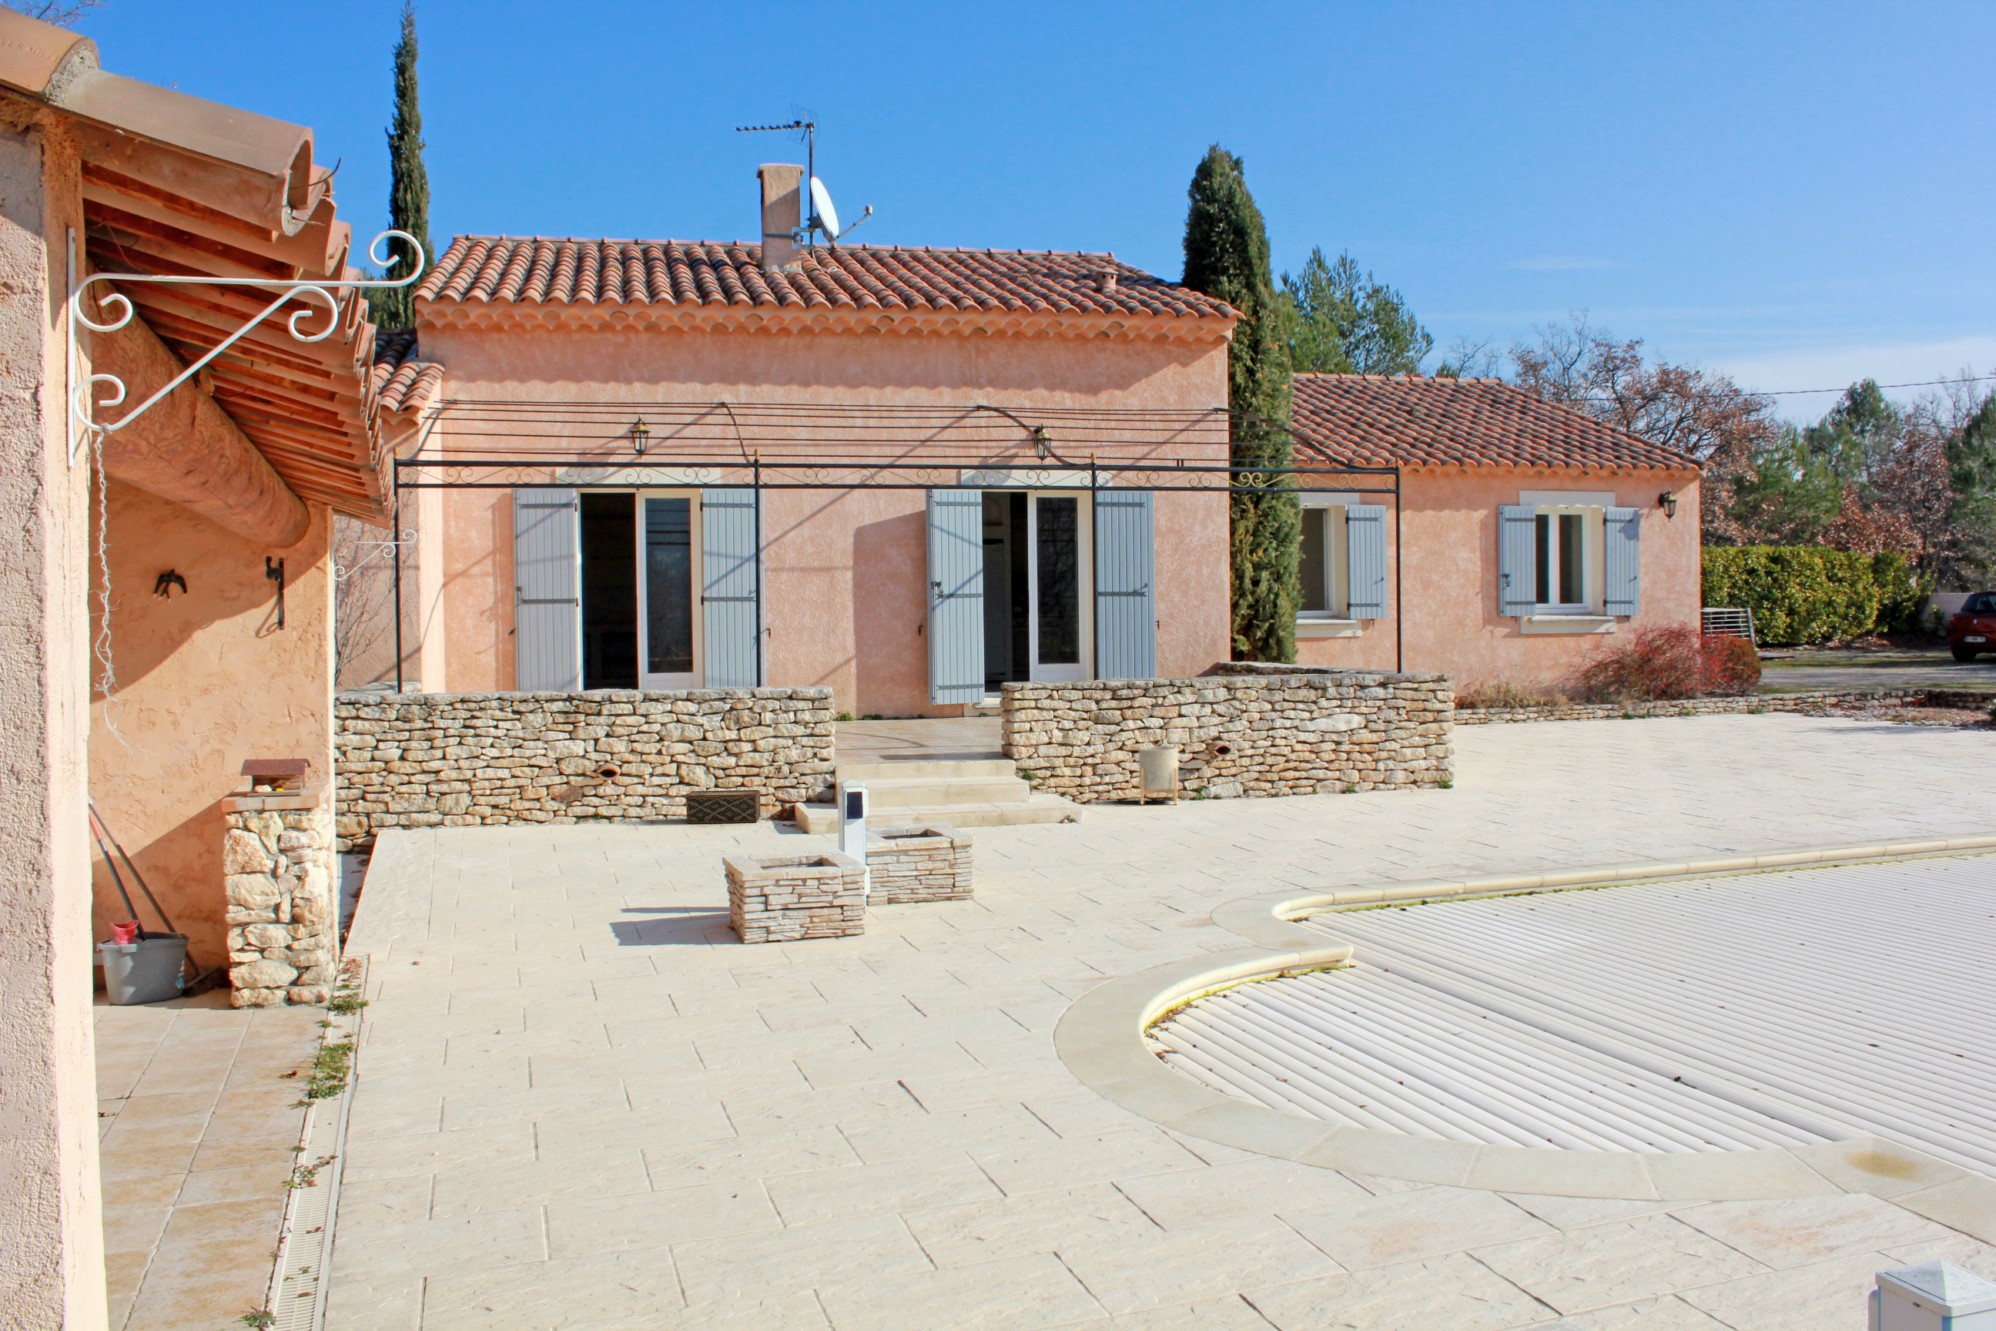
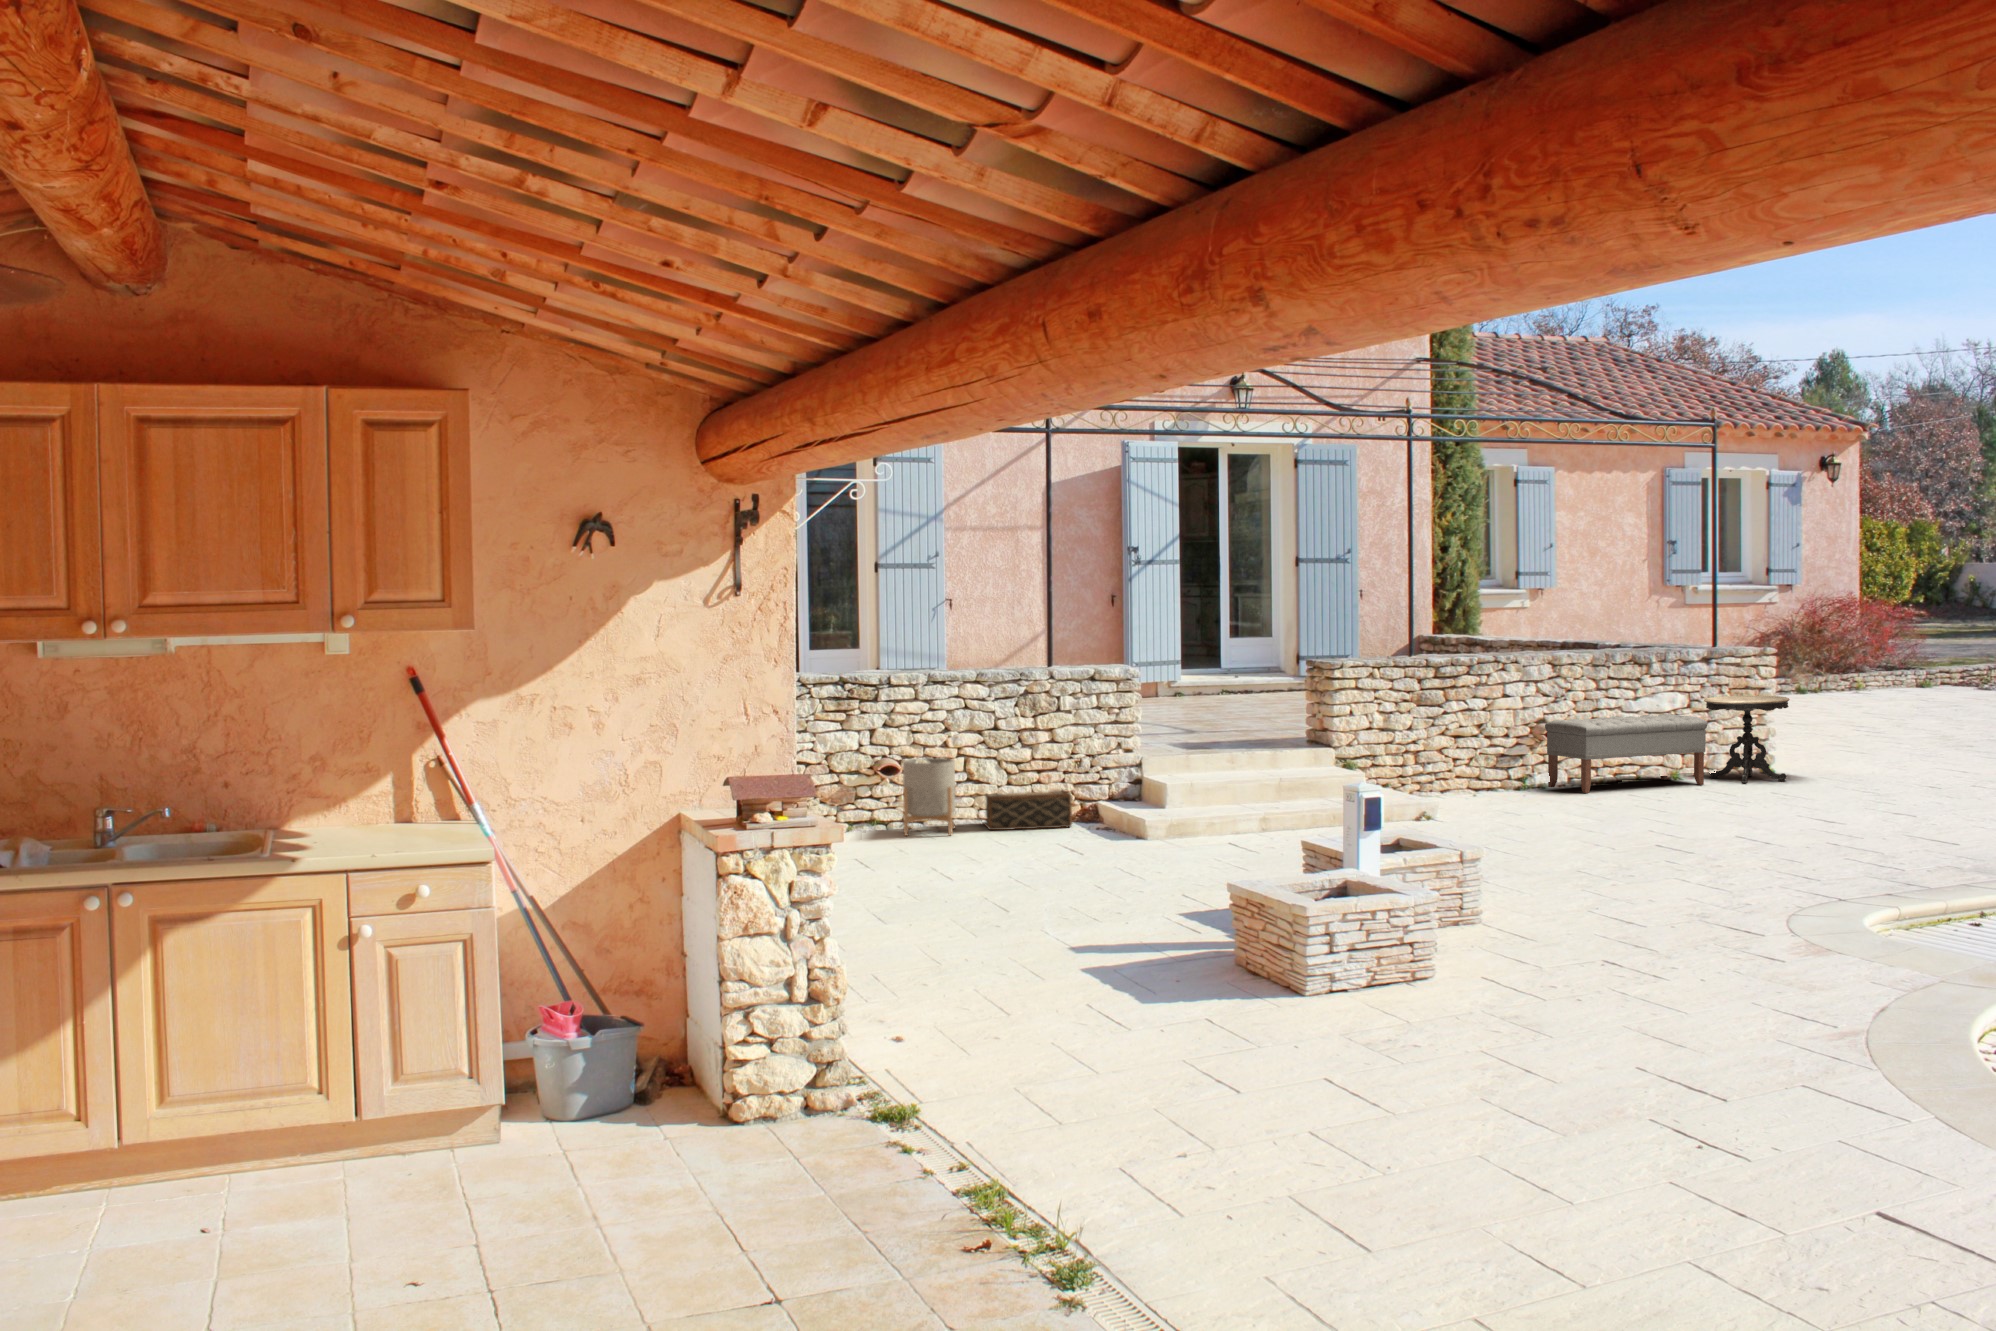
side table: none [1372,718,1447,795] -> present [1704,696,1790,783]
bench: none [1220,734,1364,802] -> present [1545,714,1708,793]
planter: present [1139,746,1178,805] -> present [903,758,955,836]

